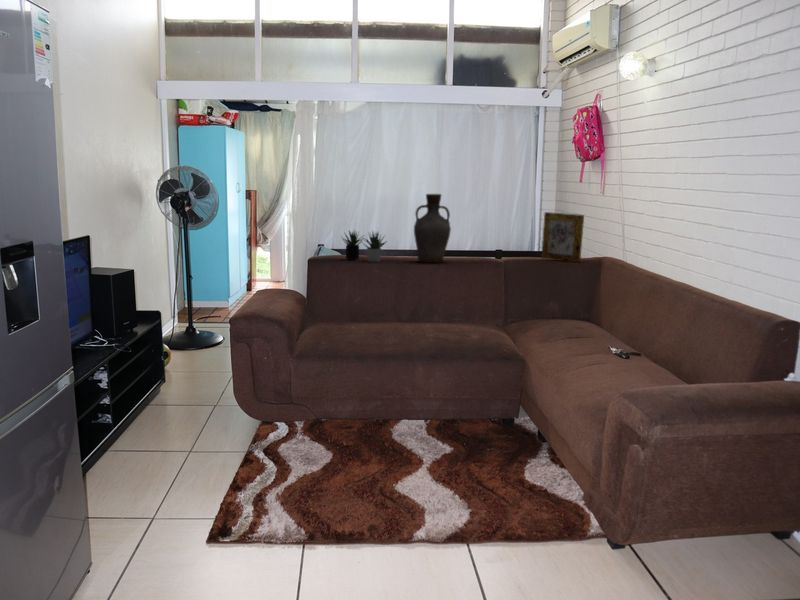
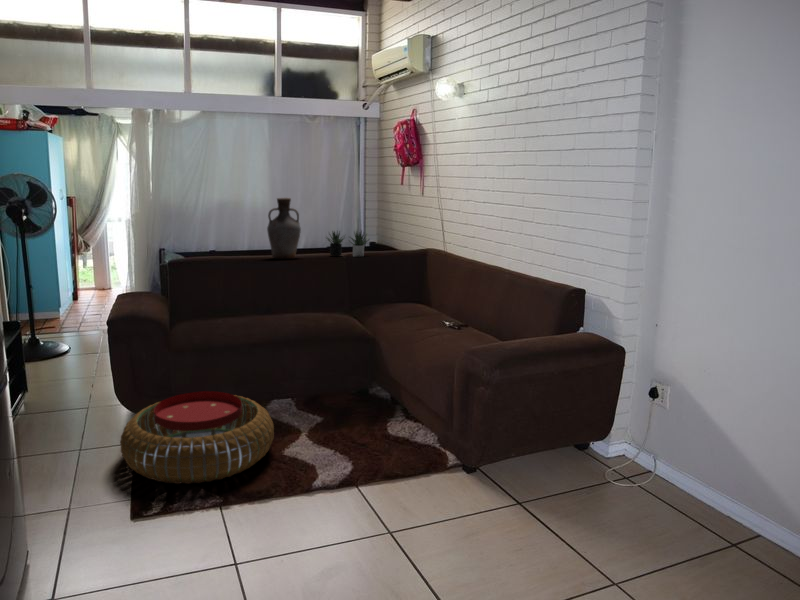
picture frame: present [541,212,584,262] -> none [376,211,410,254]
succulent plant: present [343,231,386,262] -> present [327,231,367,257]
pouf: none [221,405,386,511] -> present [120,391,274,484]

